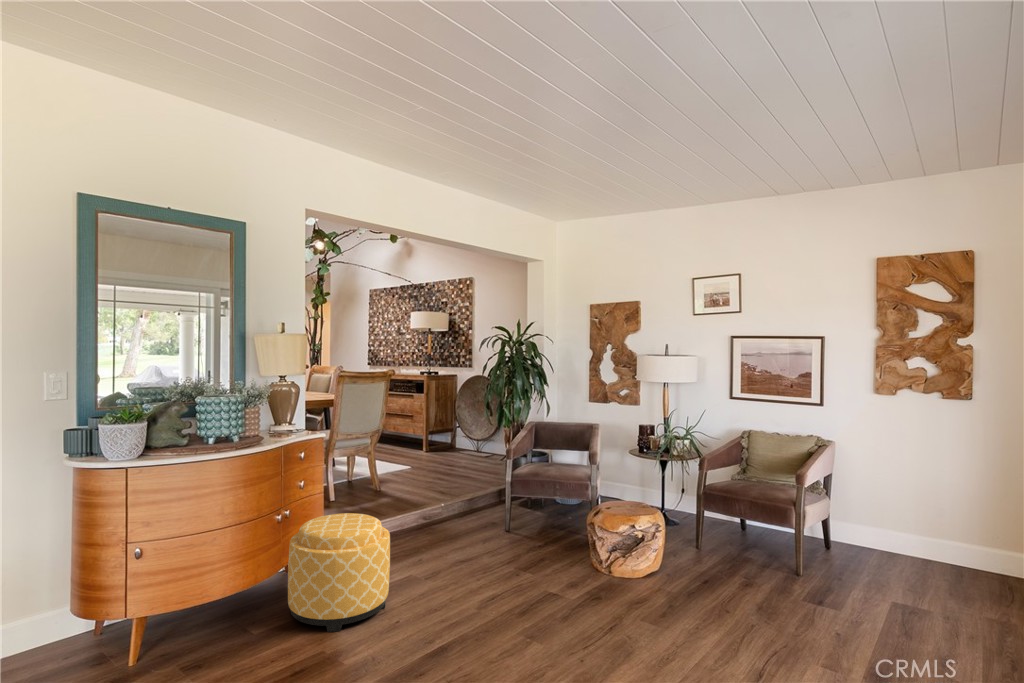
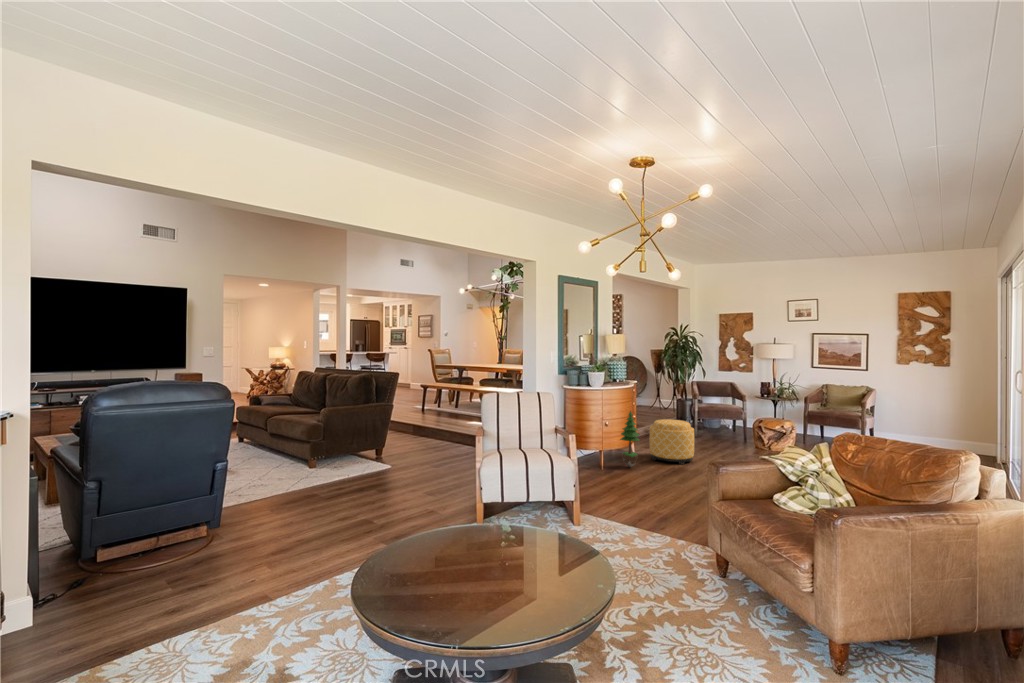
potted tree: none [155,505,213,646] -> present [620,411,640,467]

